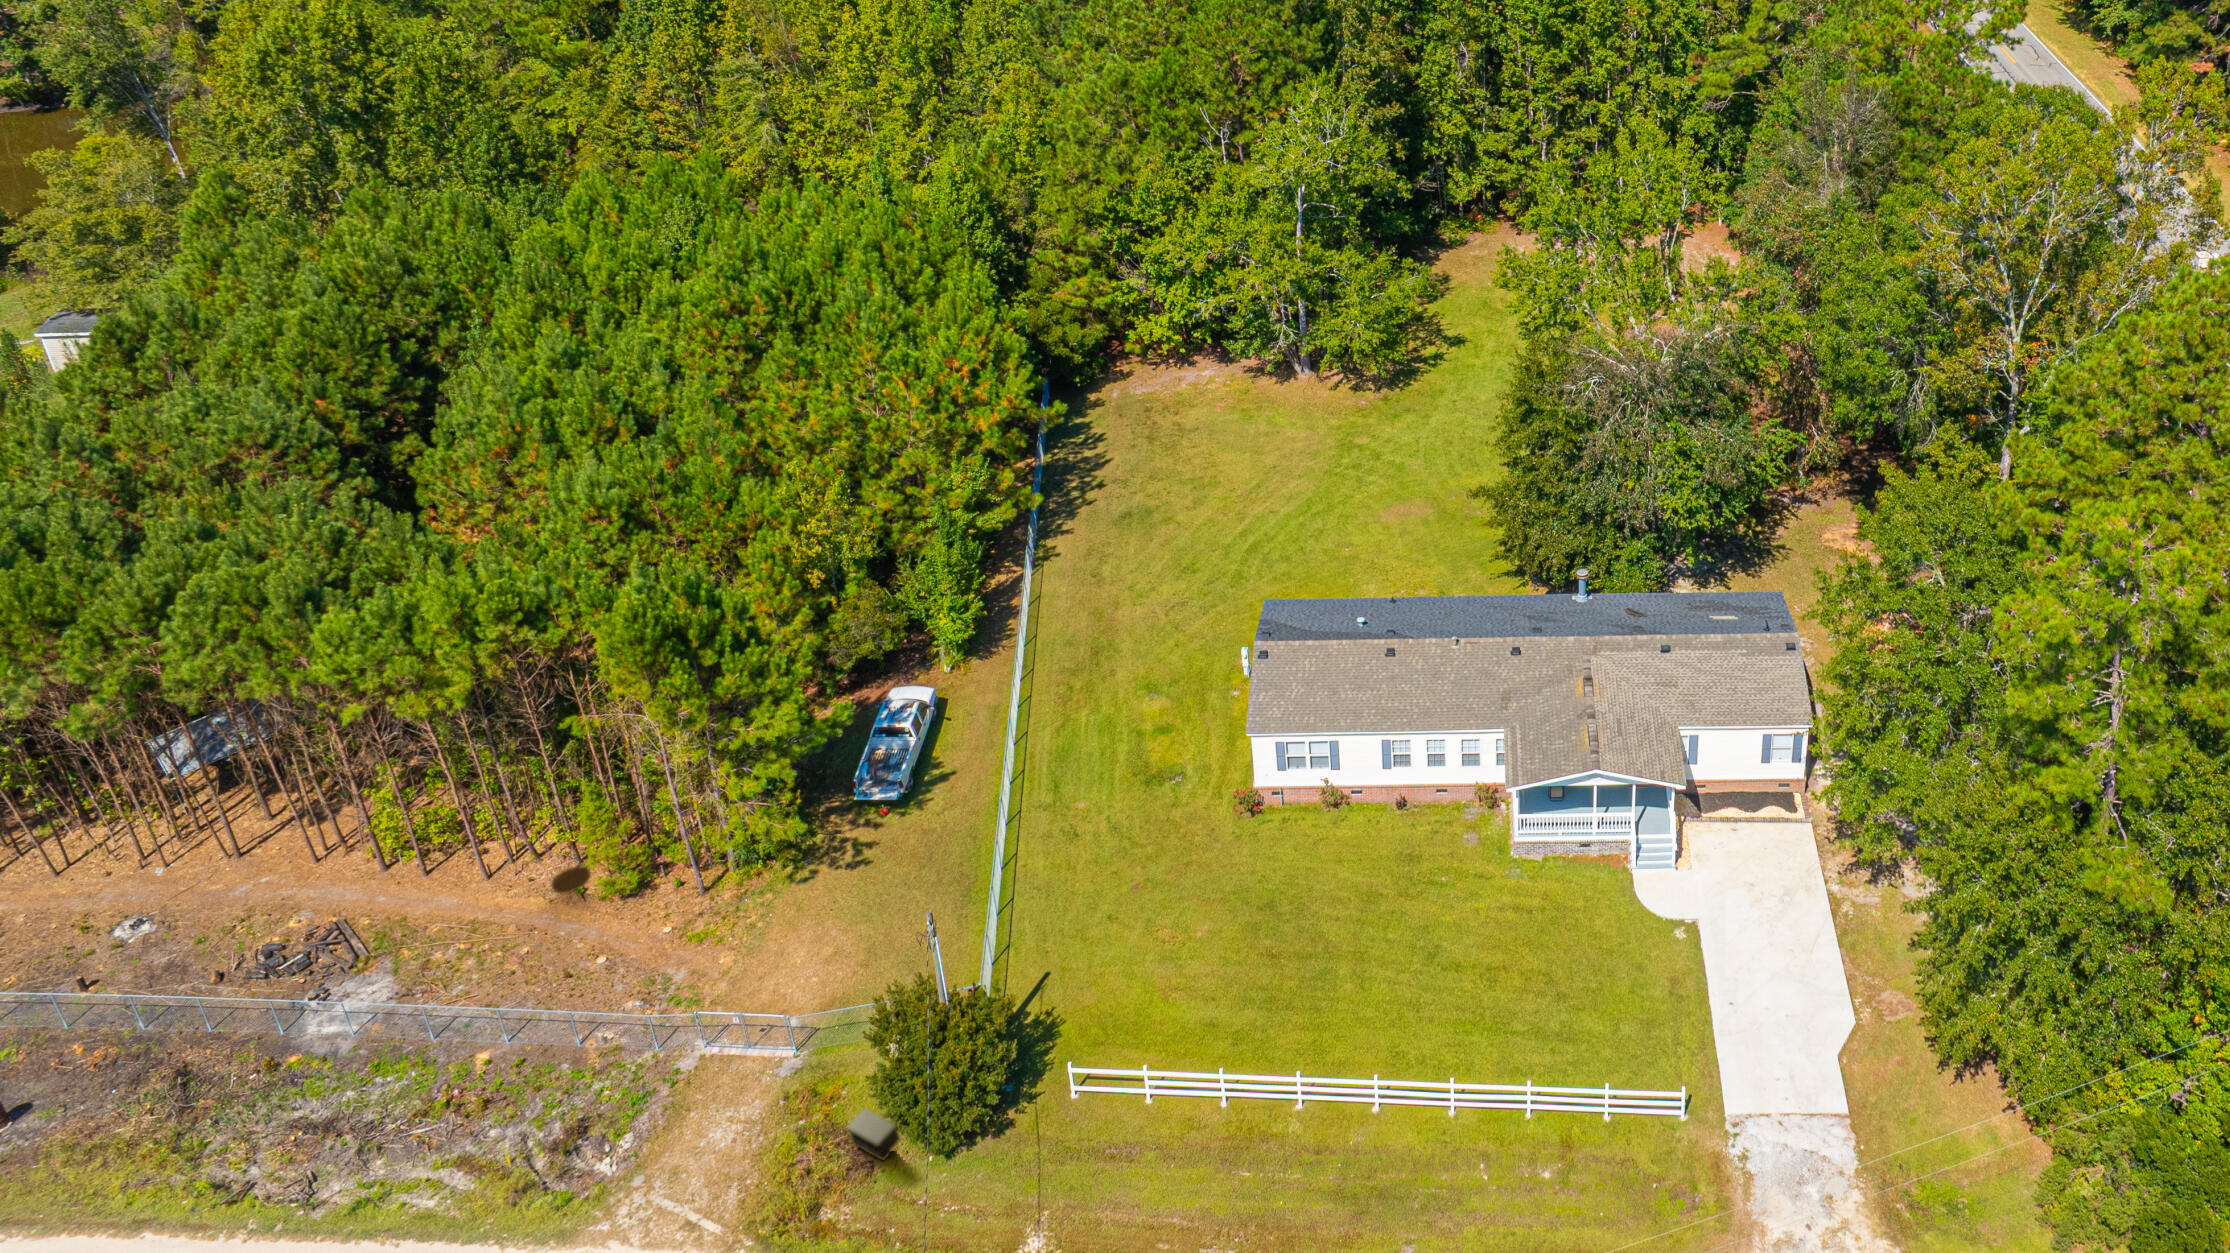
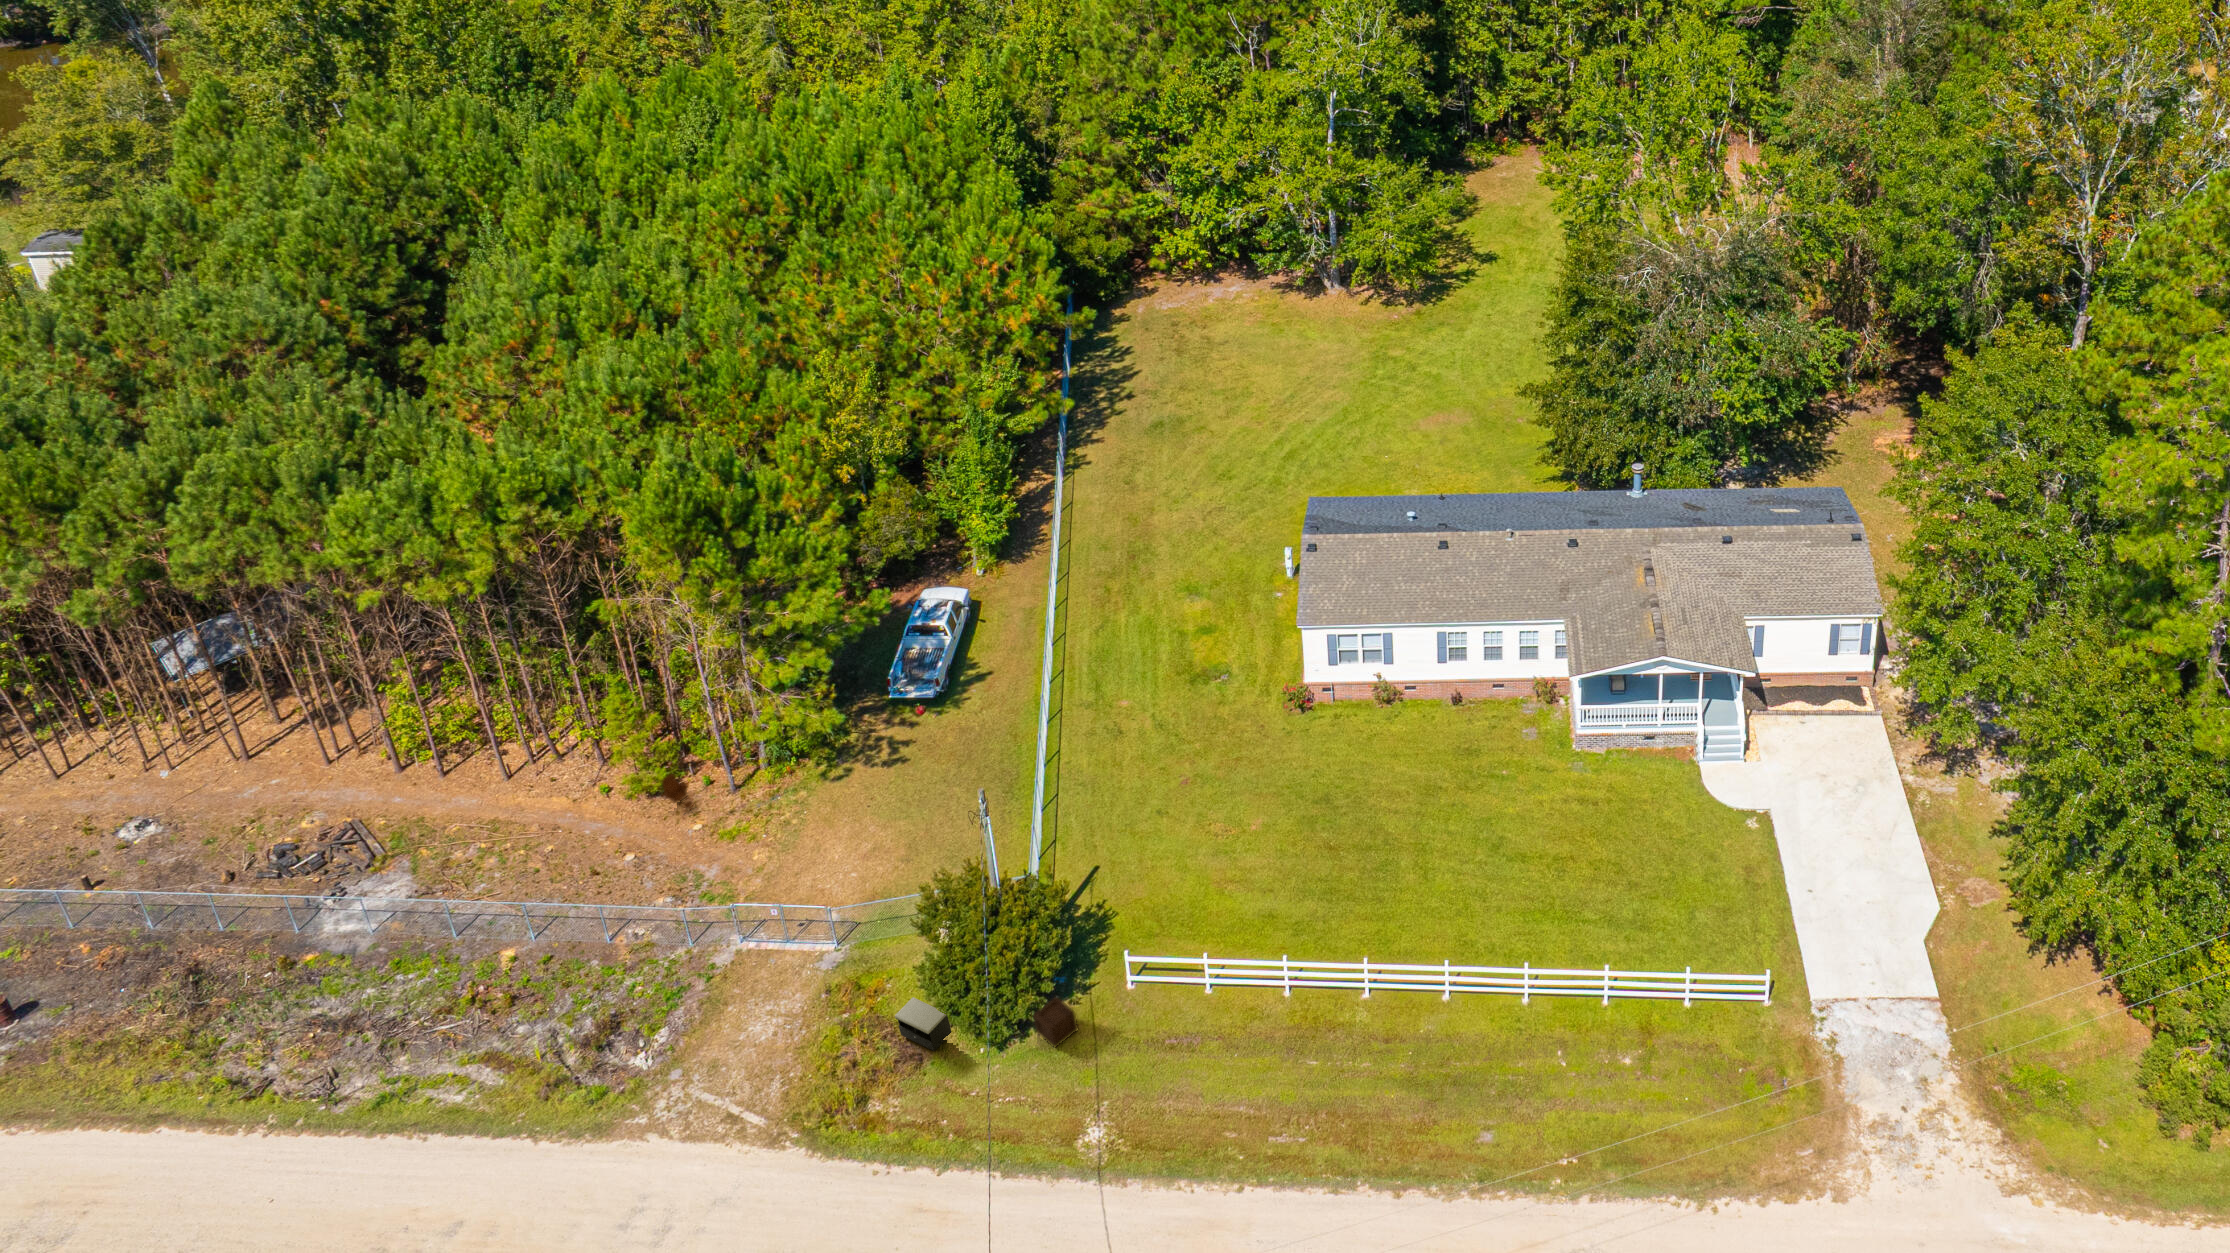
round table: present [551,866,591,901] -> none [575,765,617,805]
lounge chair: none [632,876,667,916] -> present [661,774,694,810]
wooden crate: none [978,1108,1022,1159] -> present [1033,997,1078,1047]

